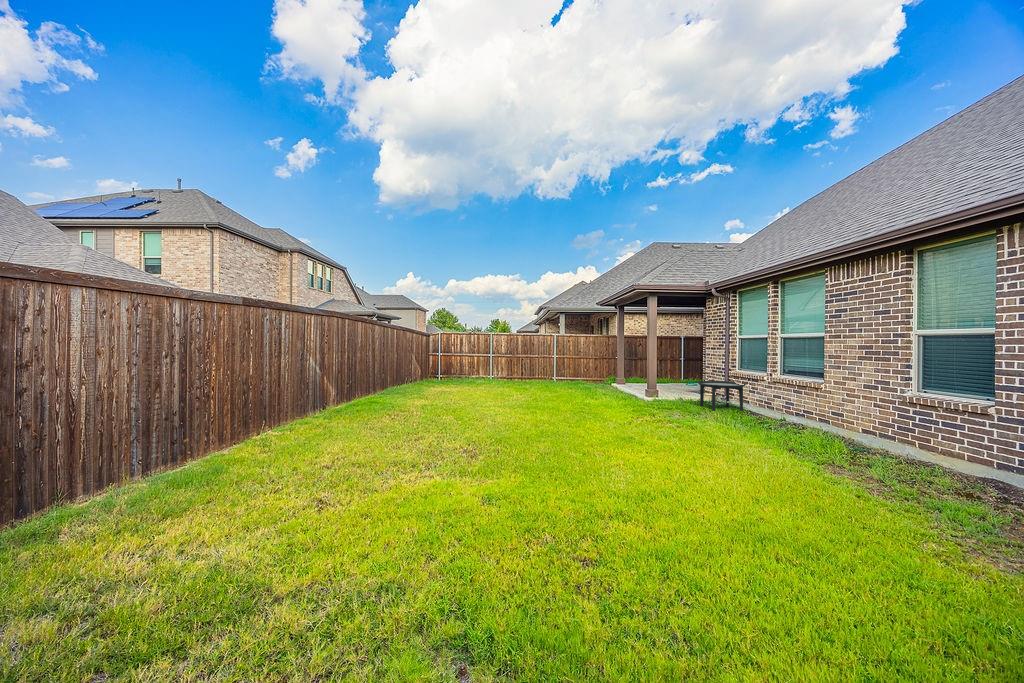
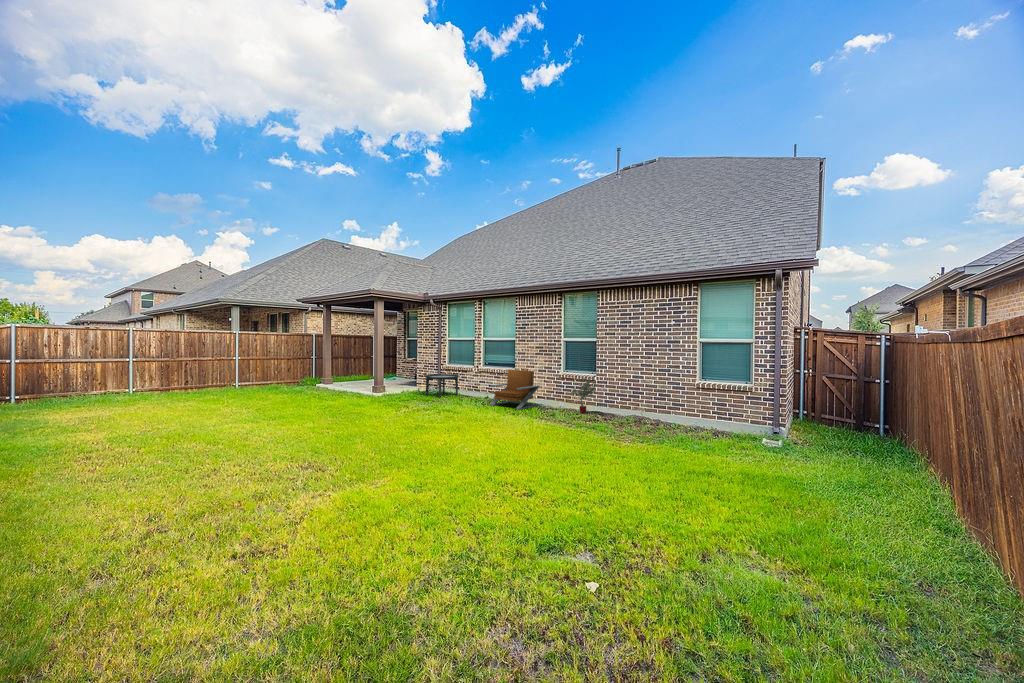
lounge chair: none [769,381,863,444] -> present [490,370,540,410]
potted tree: none [922,405,991,475] -> present [571,378,596,413]

